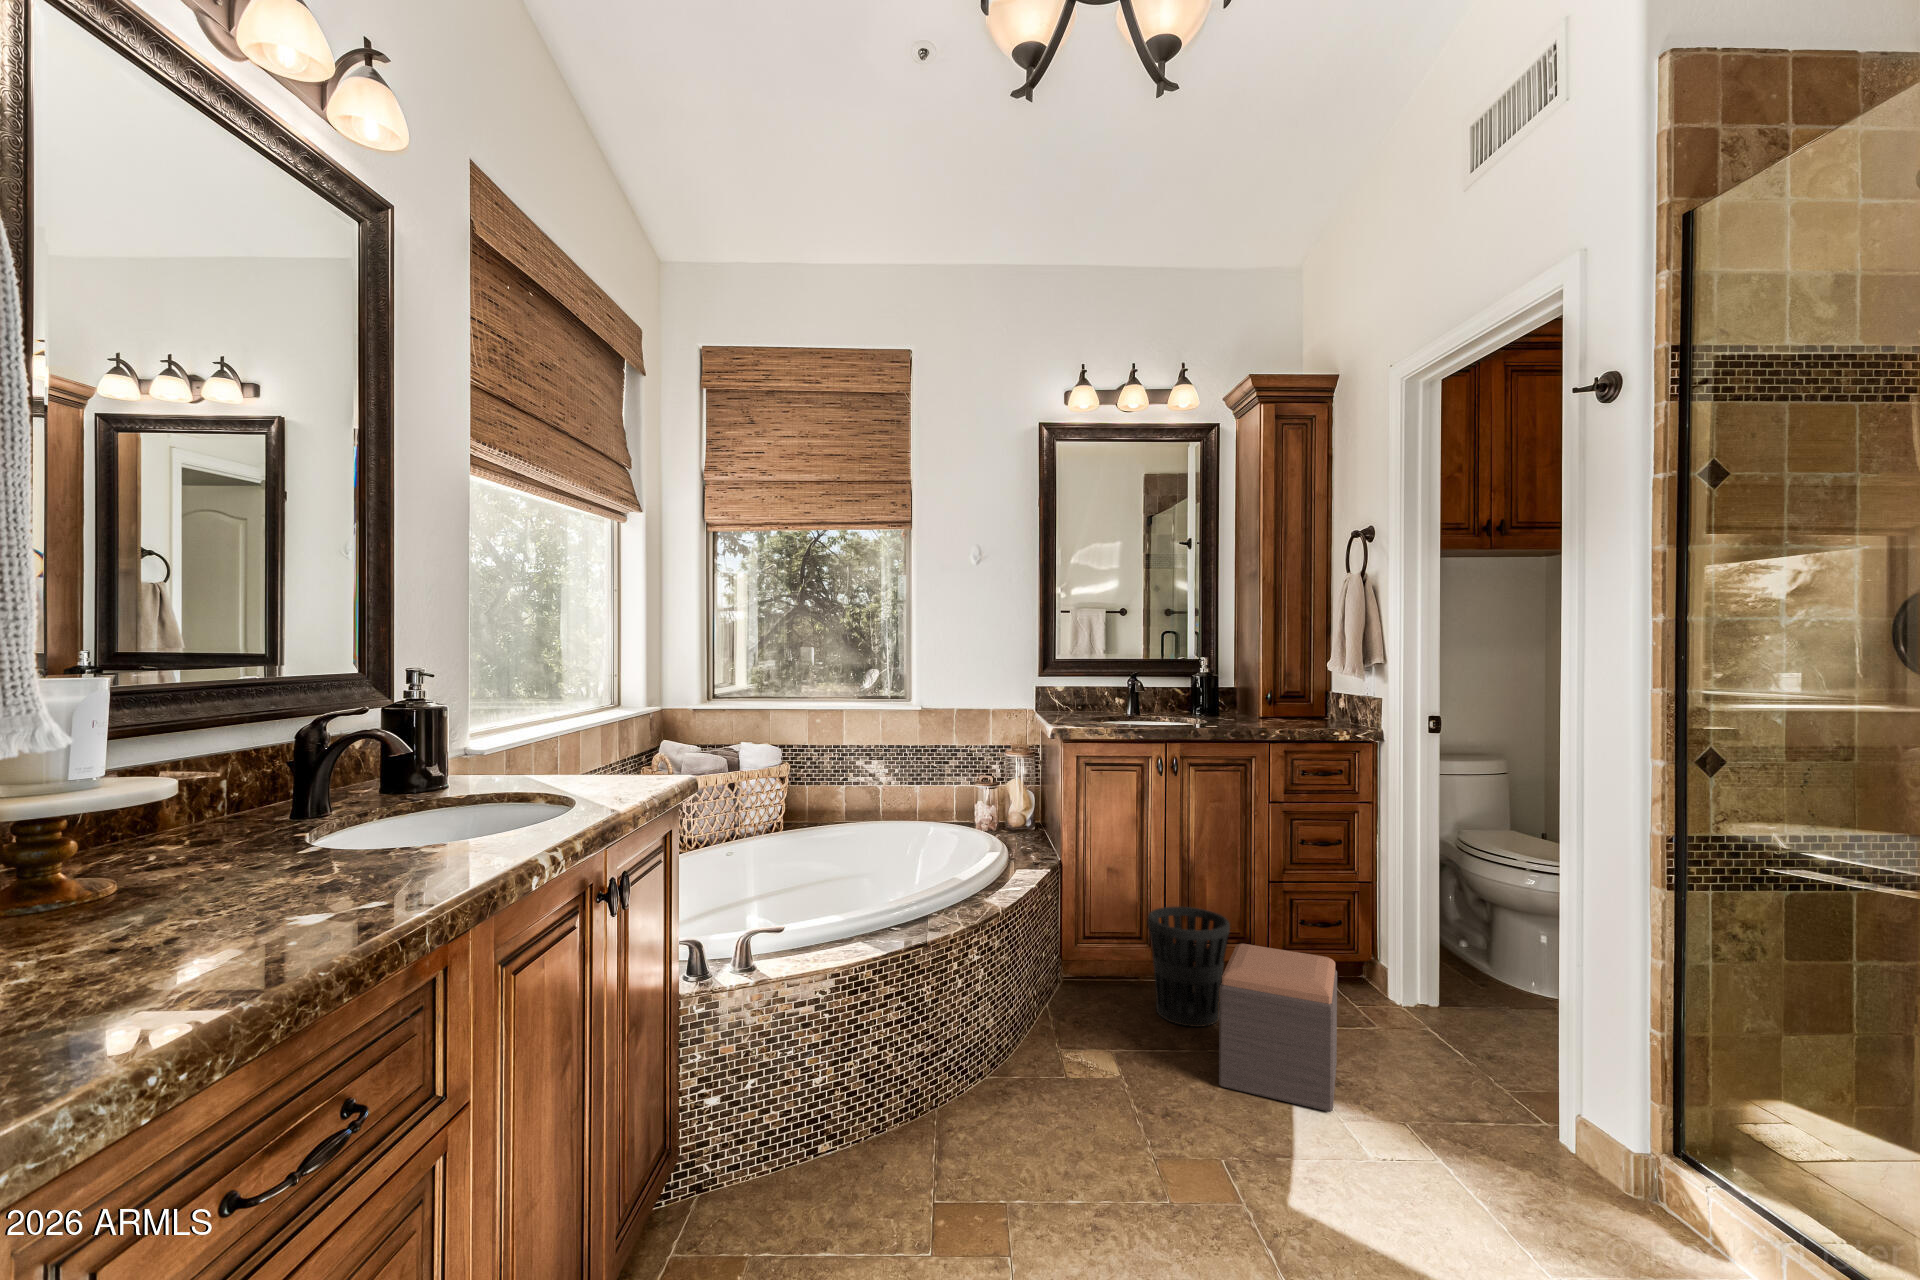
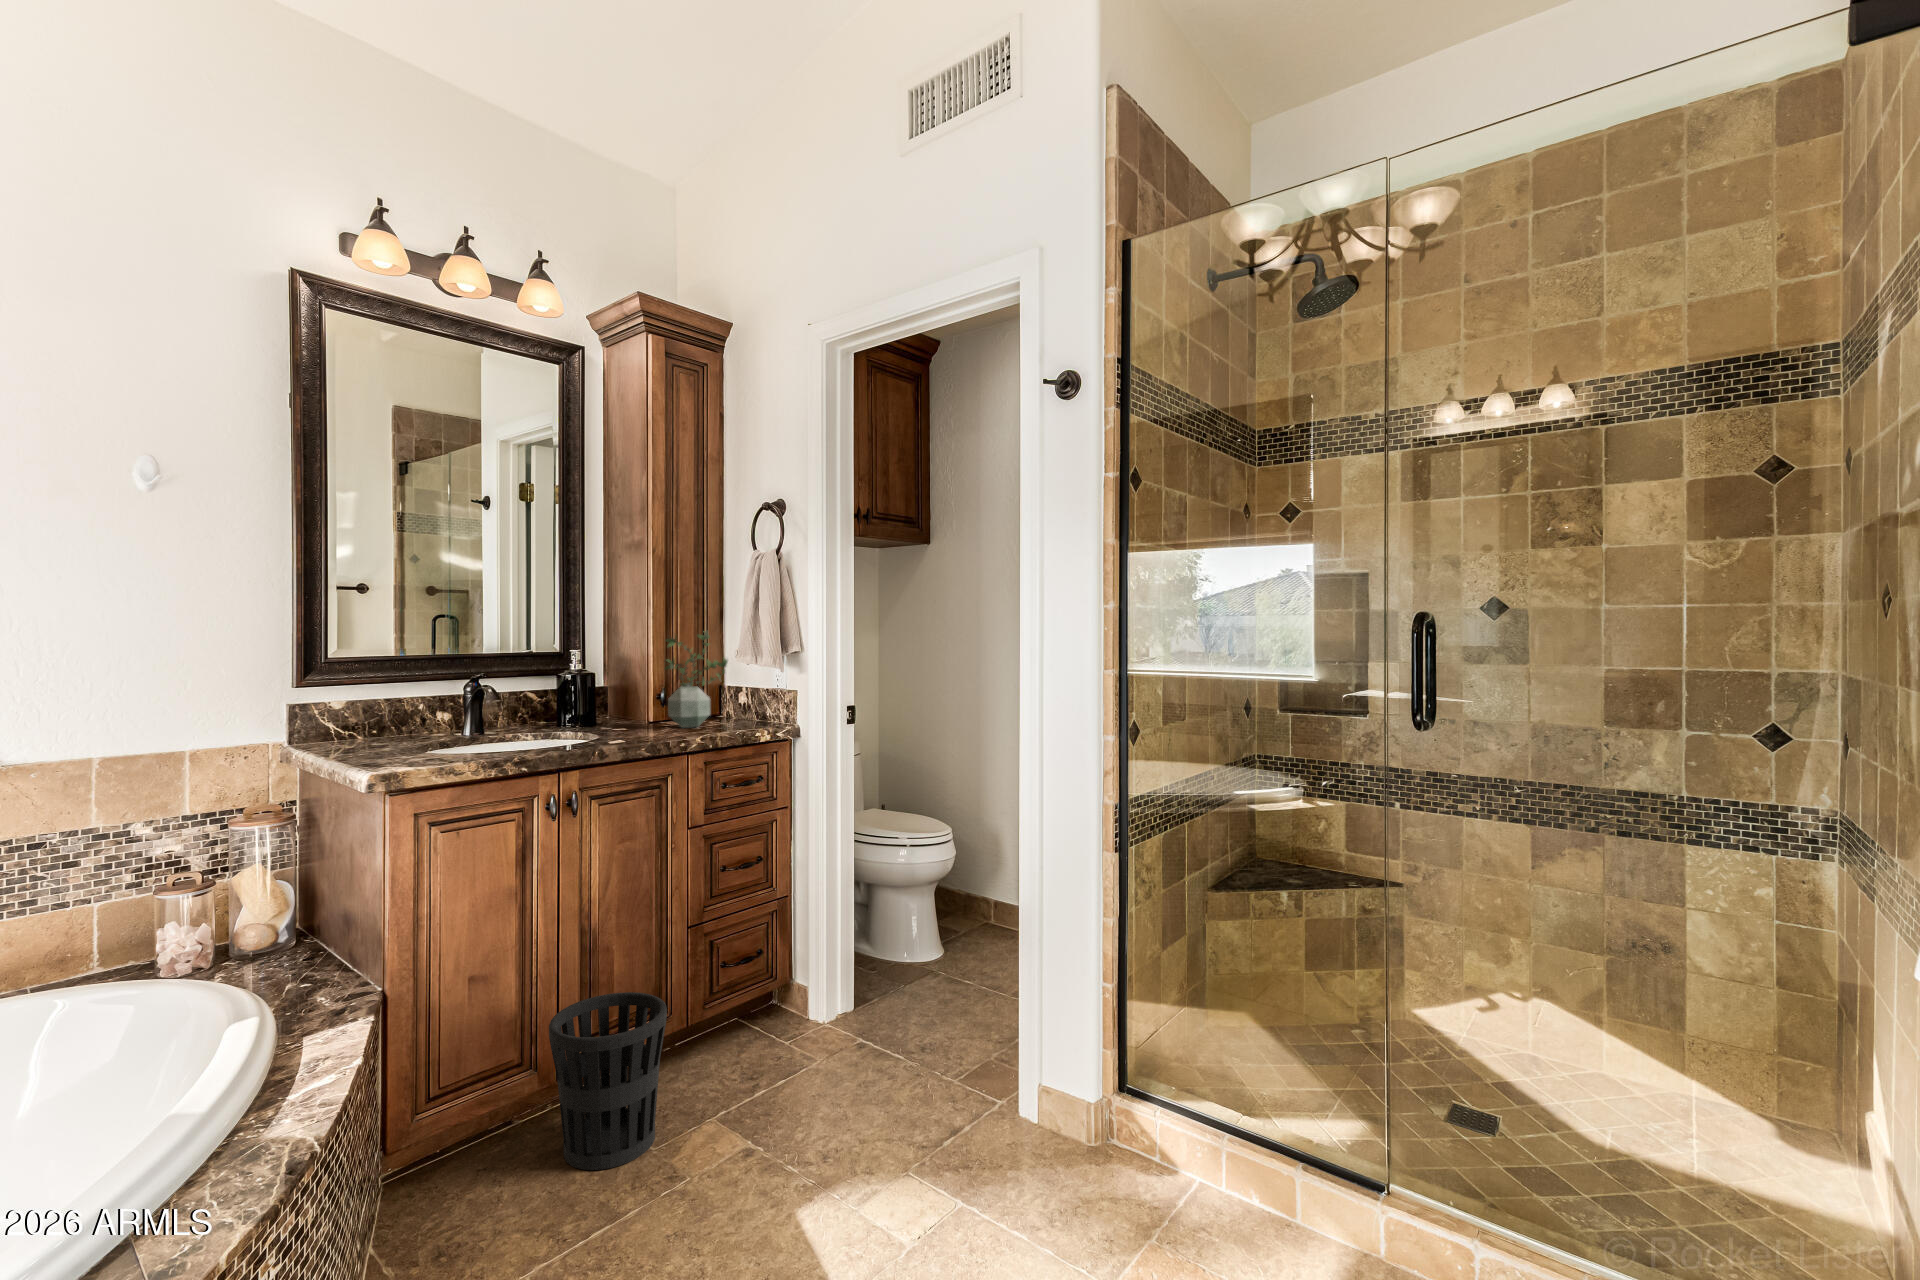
potted plant: none [1267,643,1325,723] -> present [665,631,728,728]
footstool: present [1219,944,1337,1112] -> none [688,1011,841,1240]

